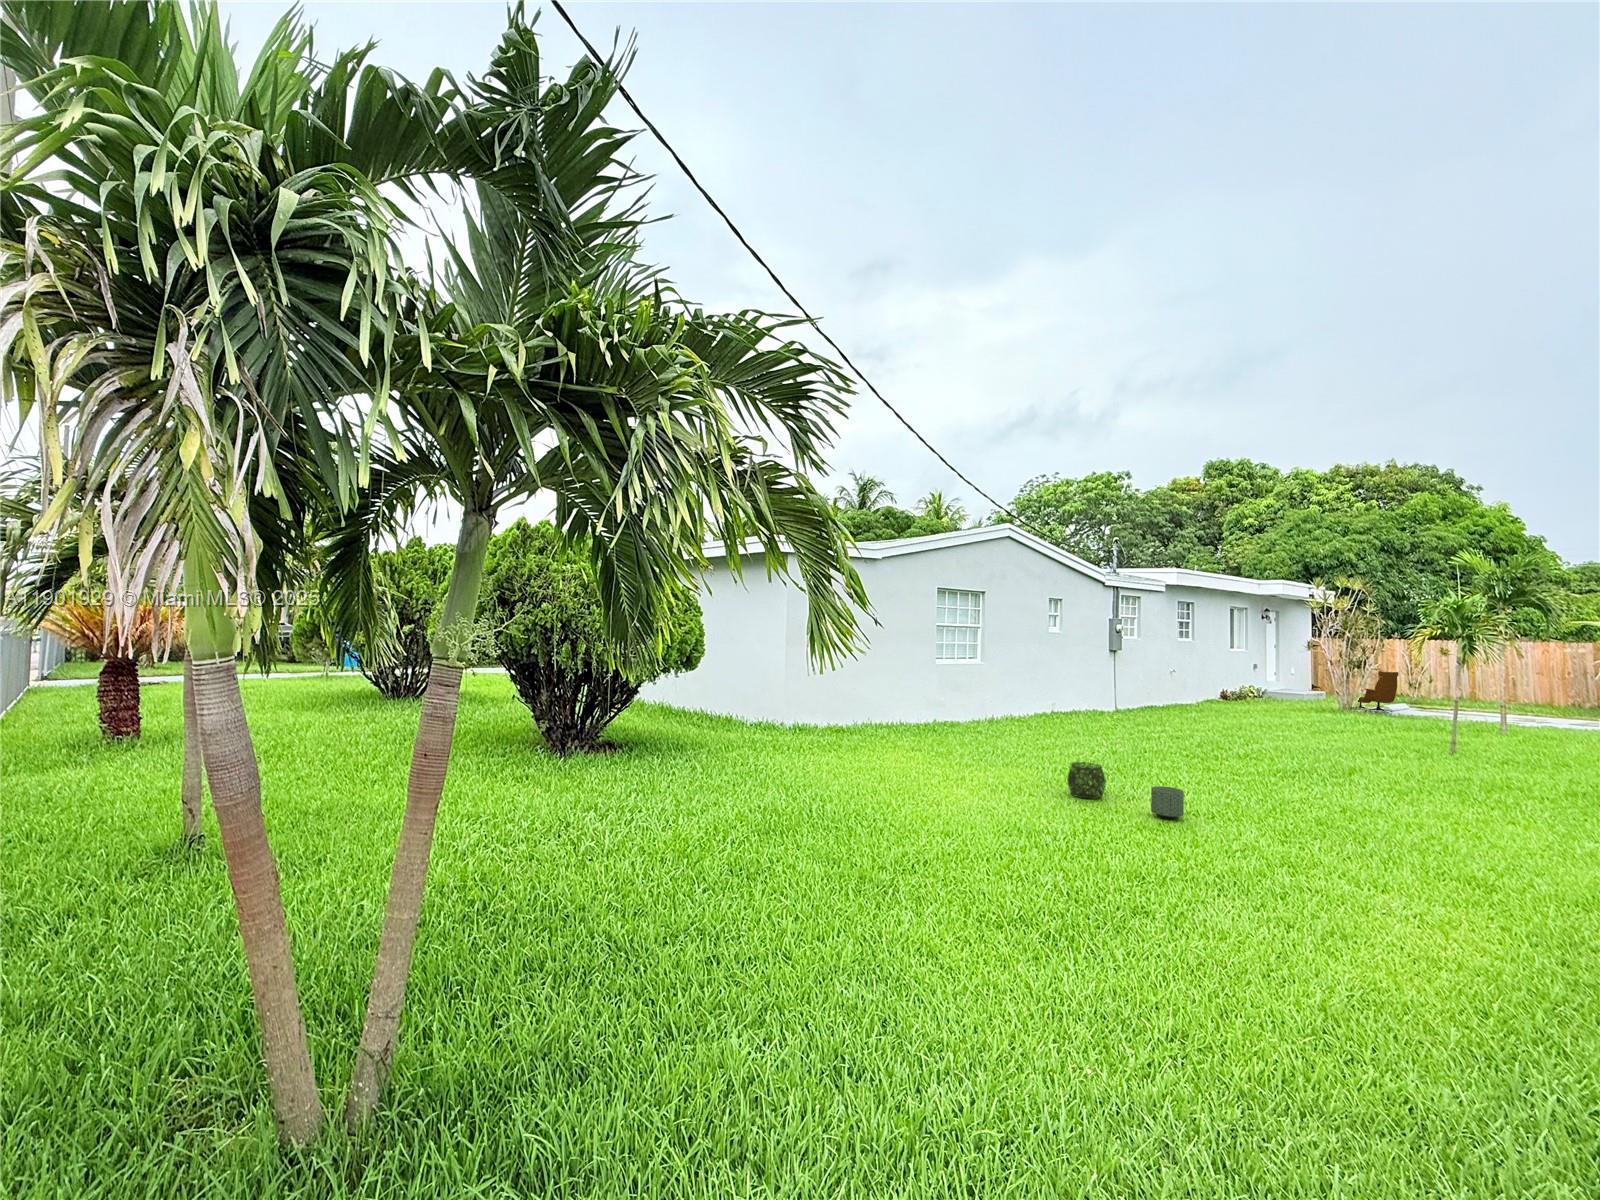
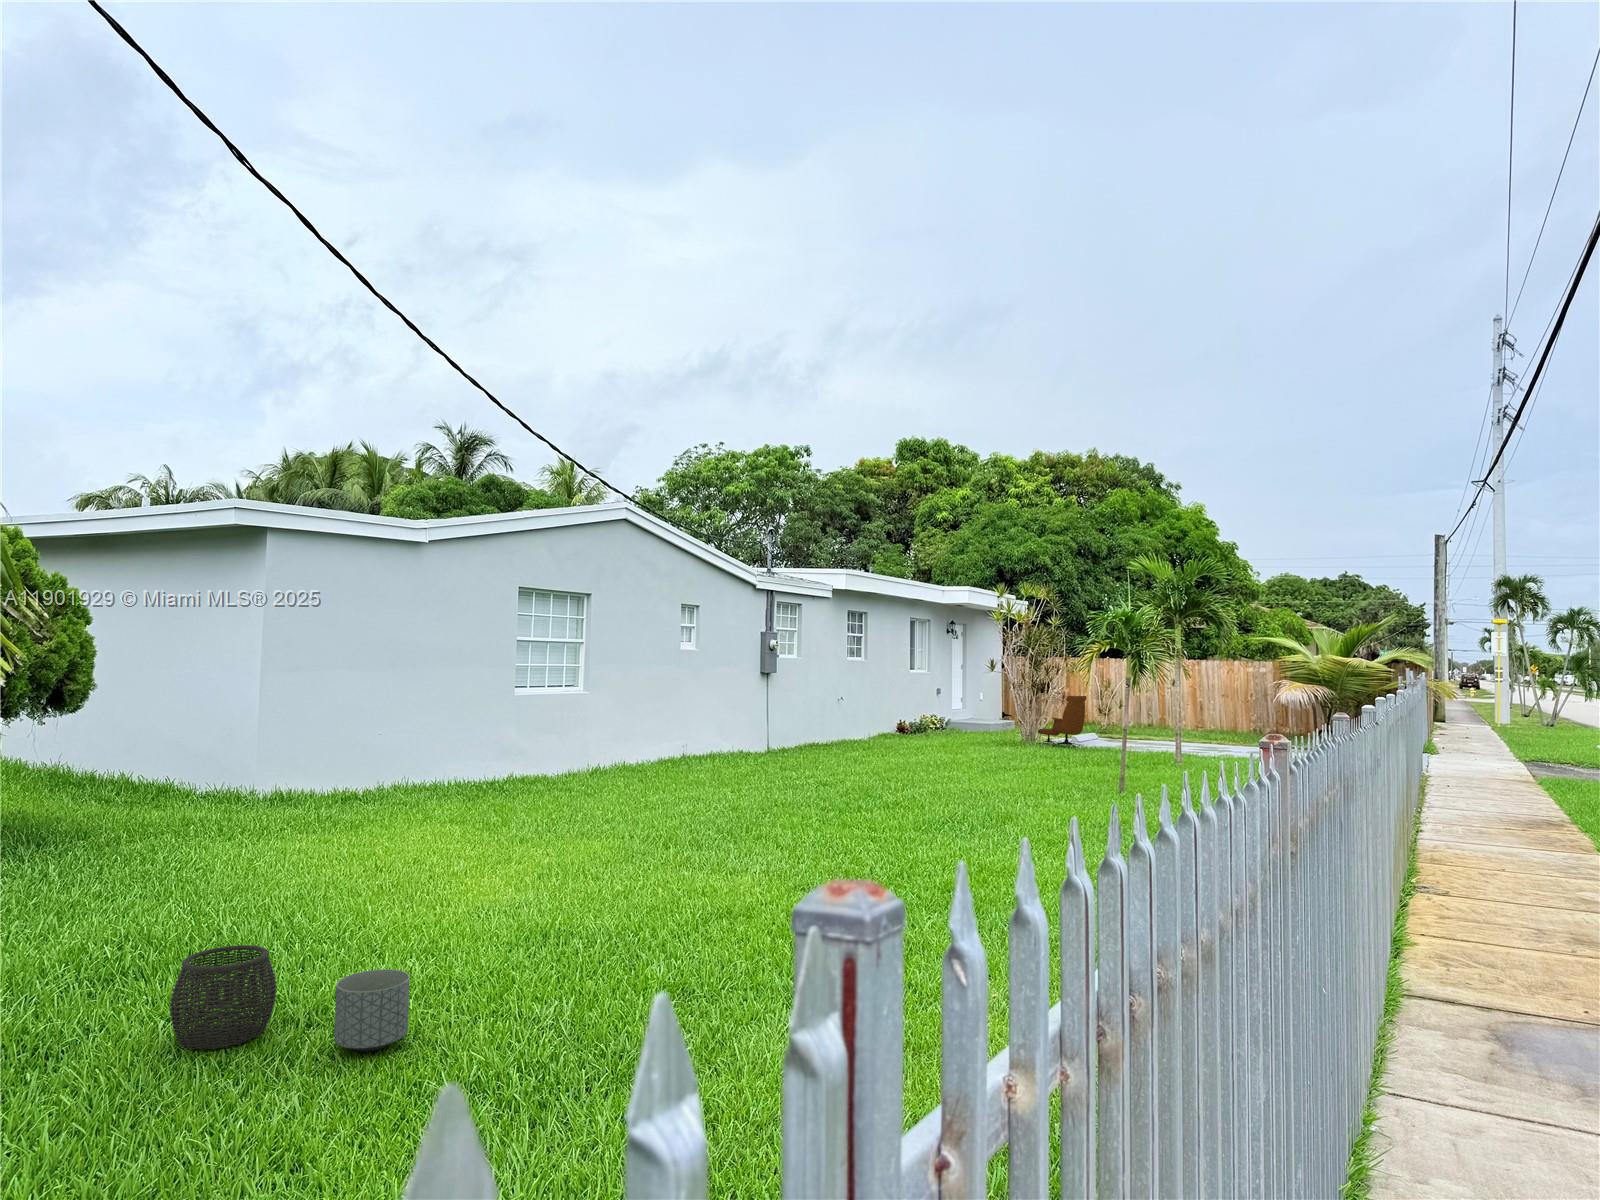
woven basket: present [1067,762,1106,799] -> present [170,945,277,1051]
planter: present [1151,786,1184,819] -> present [334,969,410,1052]

